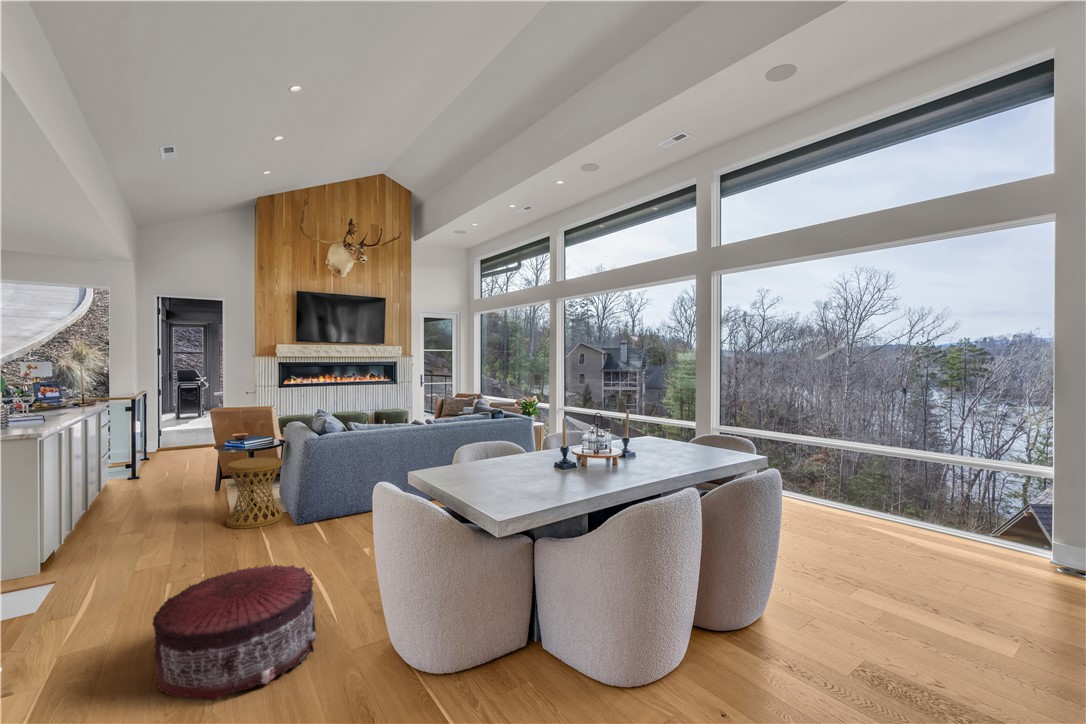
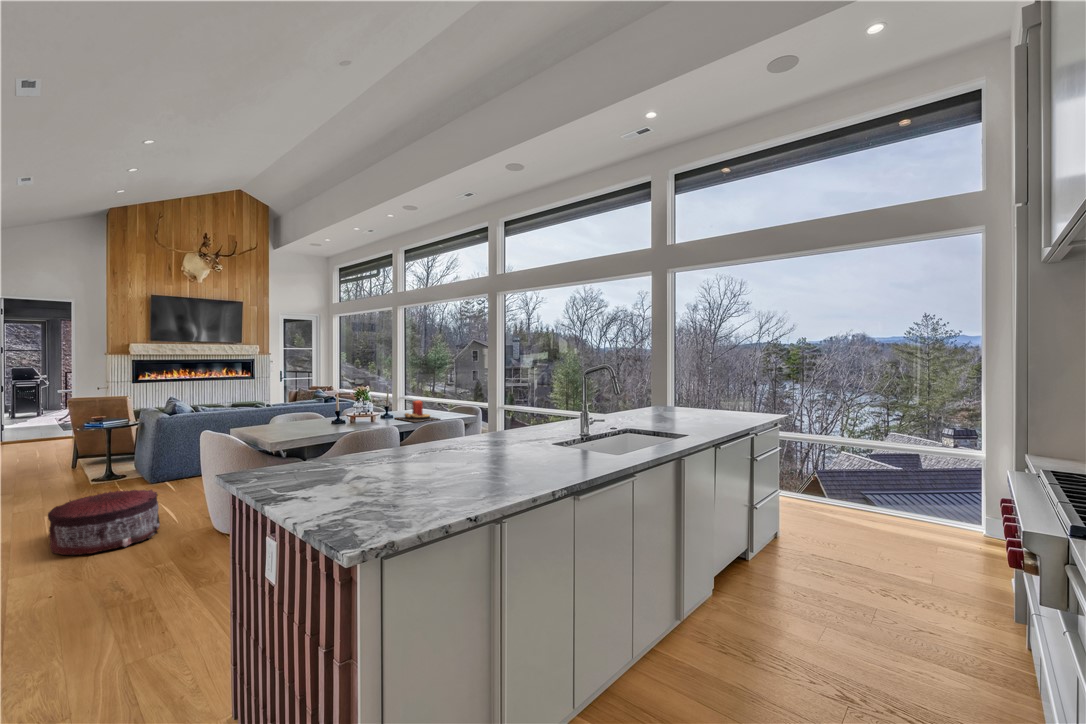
candle: none [646,429,726,468] -> present [395,401,439,422]
side table: present [227,457,283,529] -> none [87,434,138,488]

